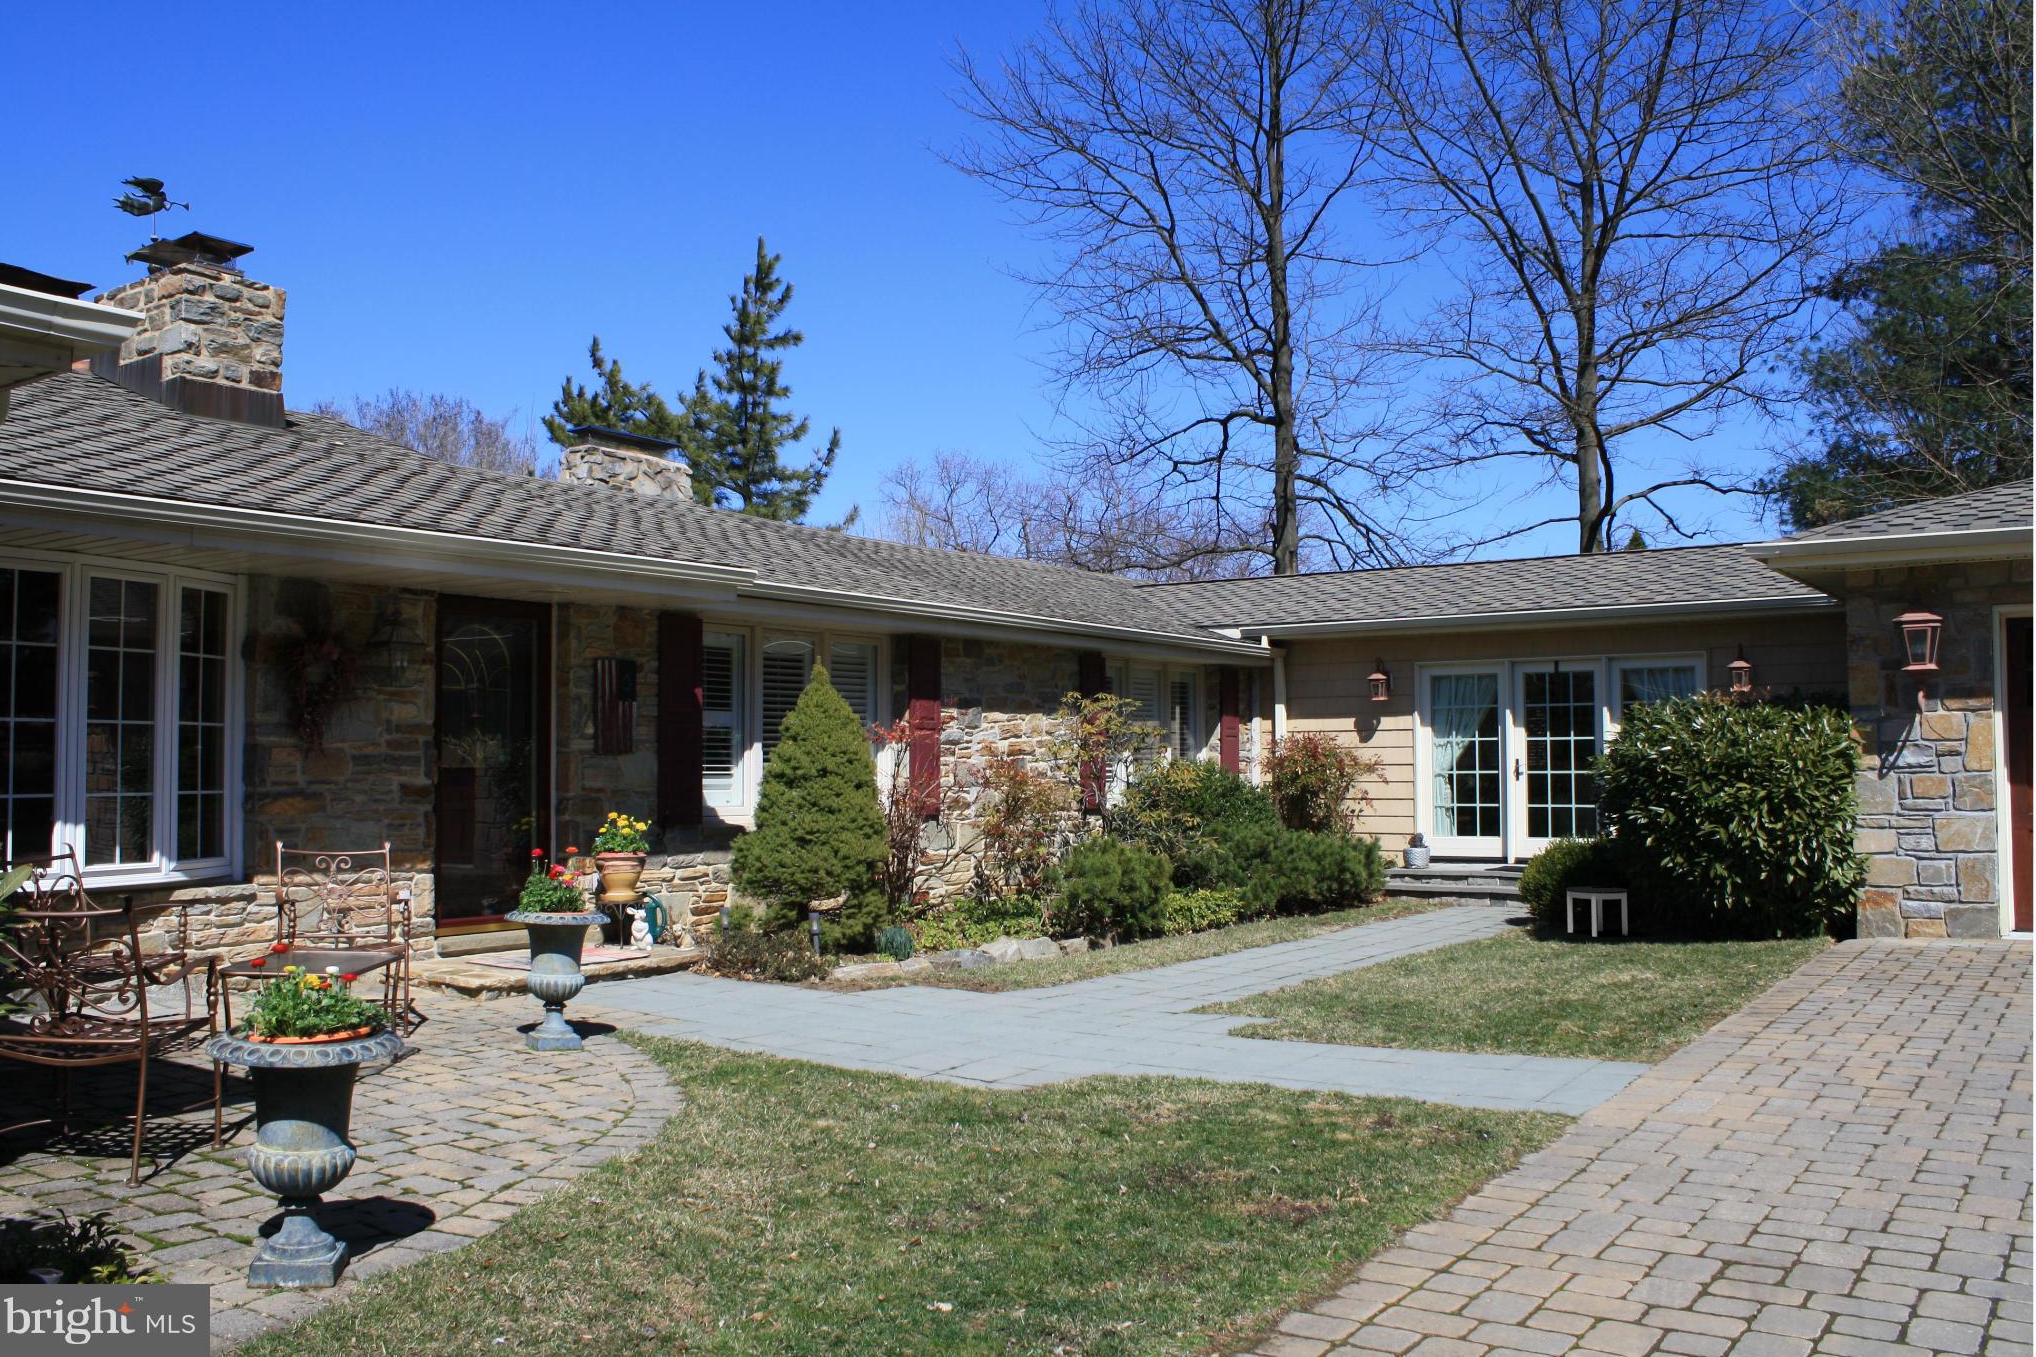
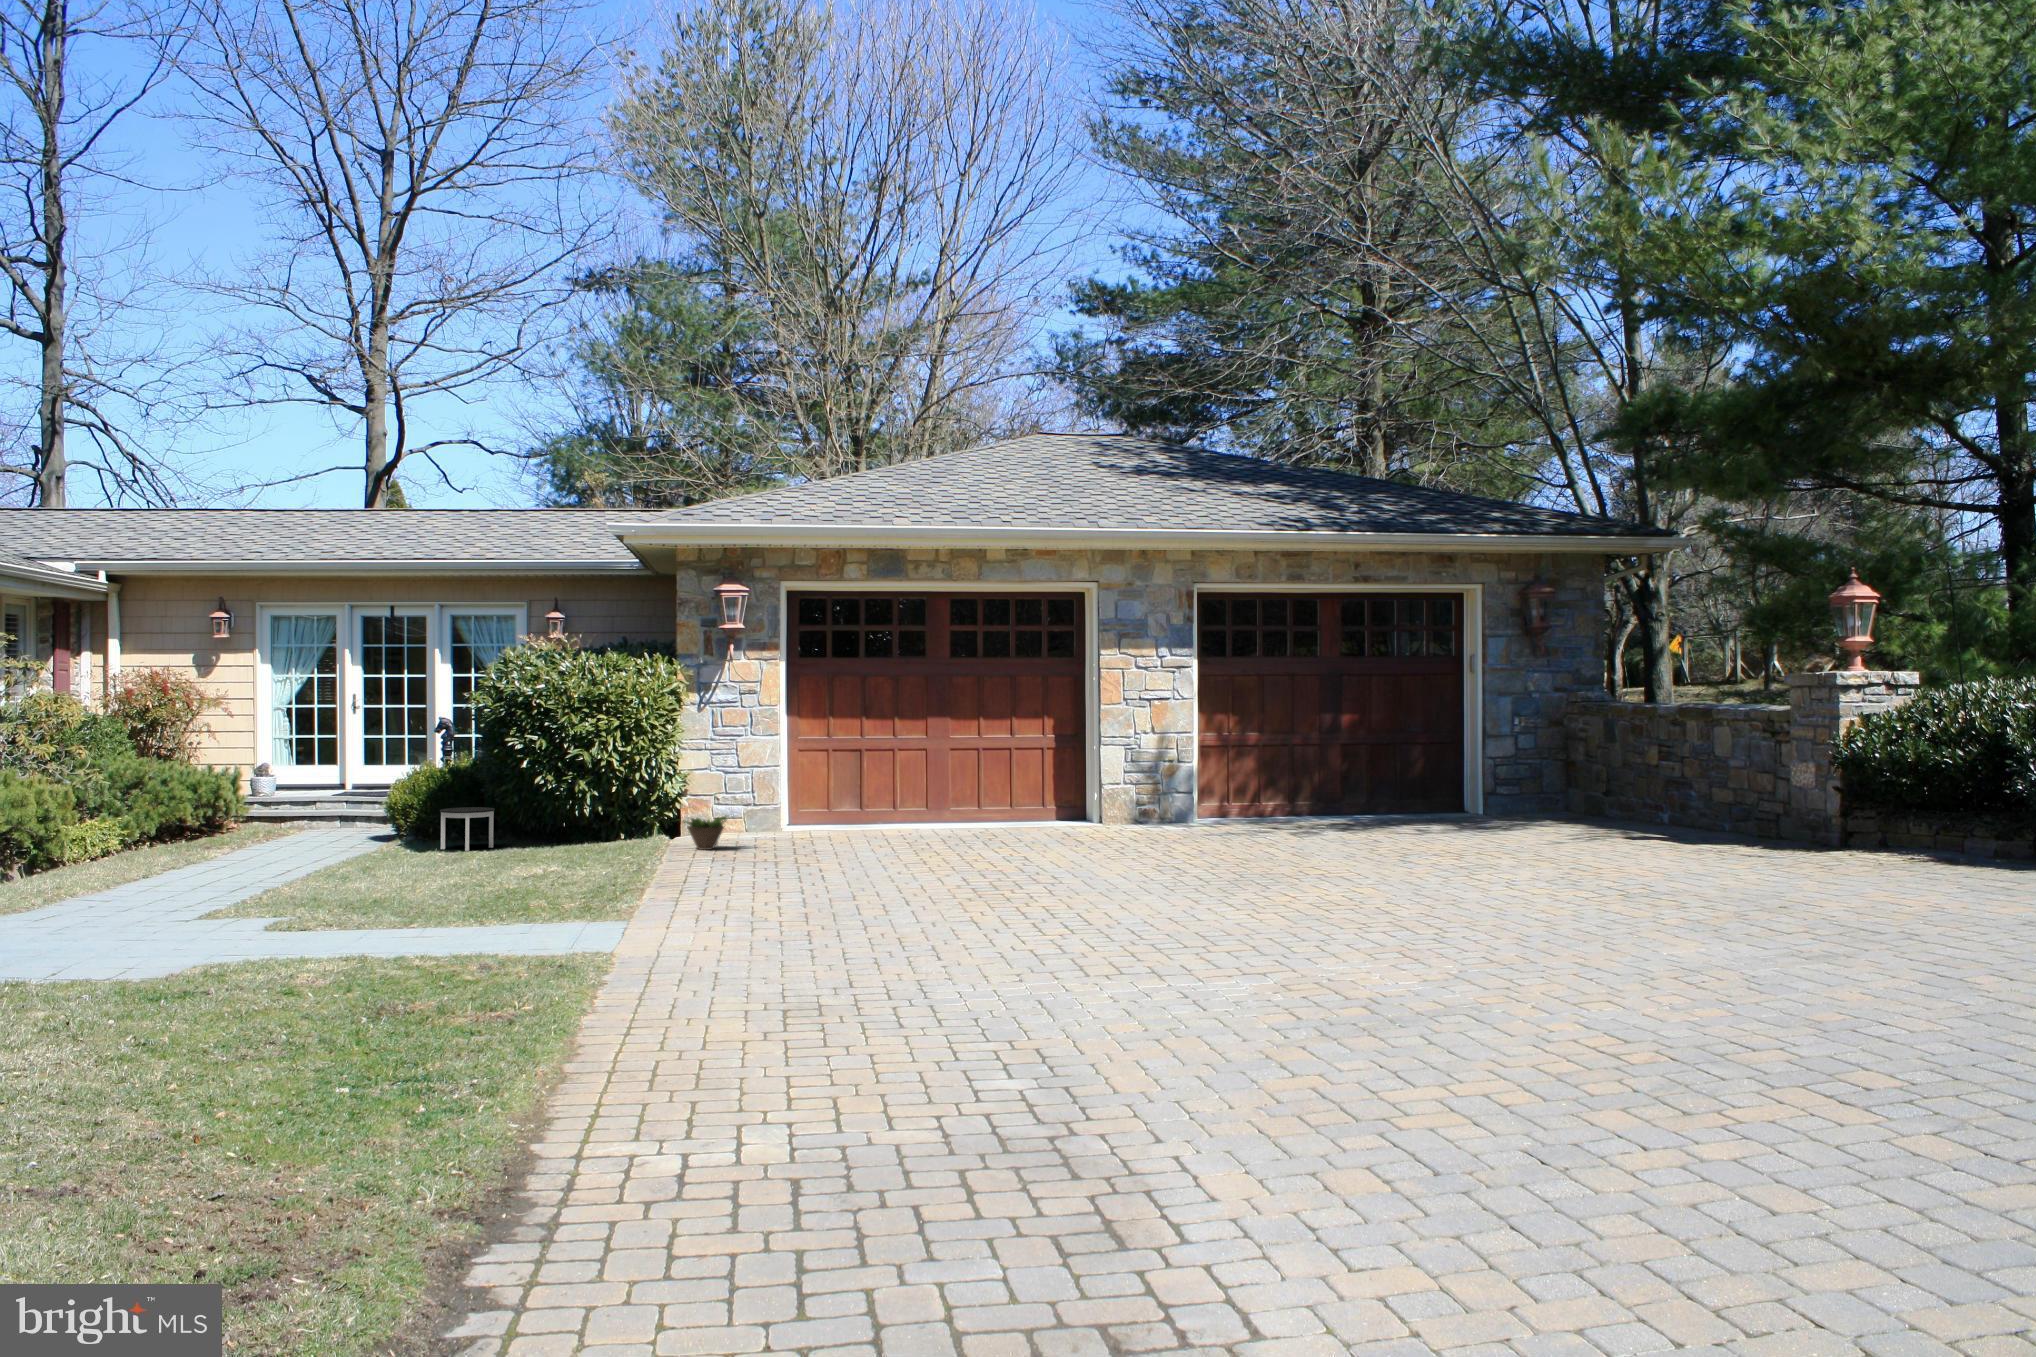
decorative plant: none [1845,916,1939,961] -> present [684,815,730,850]

